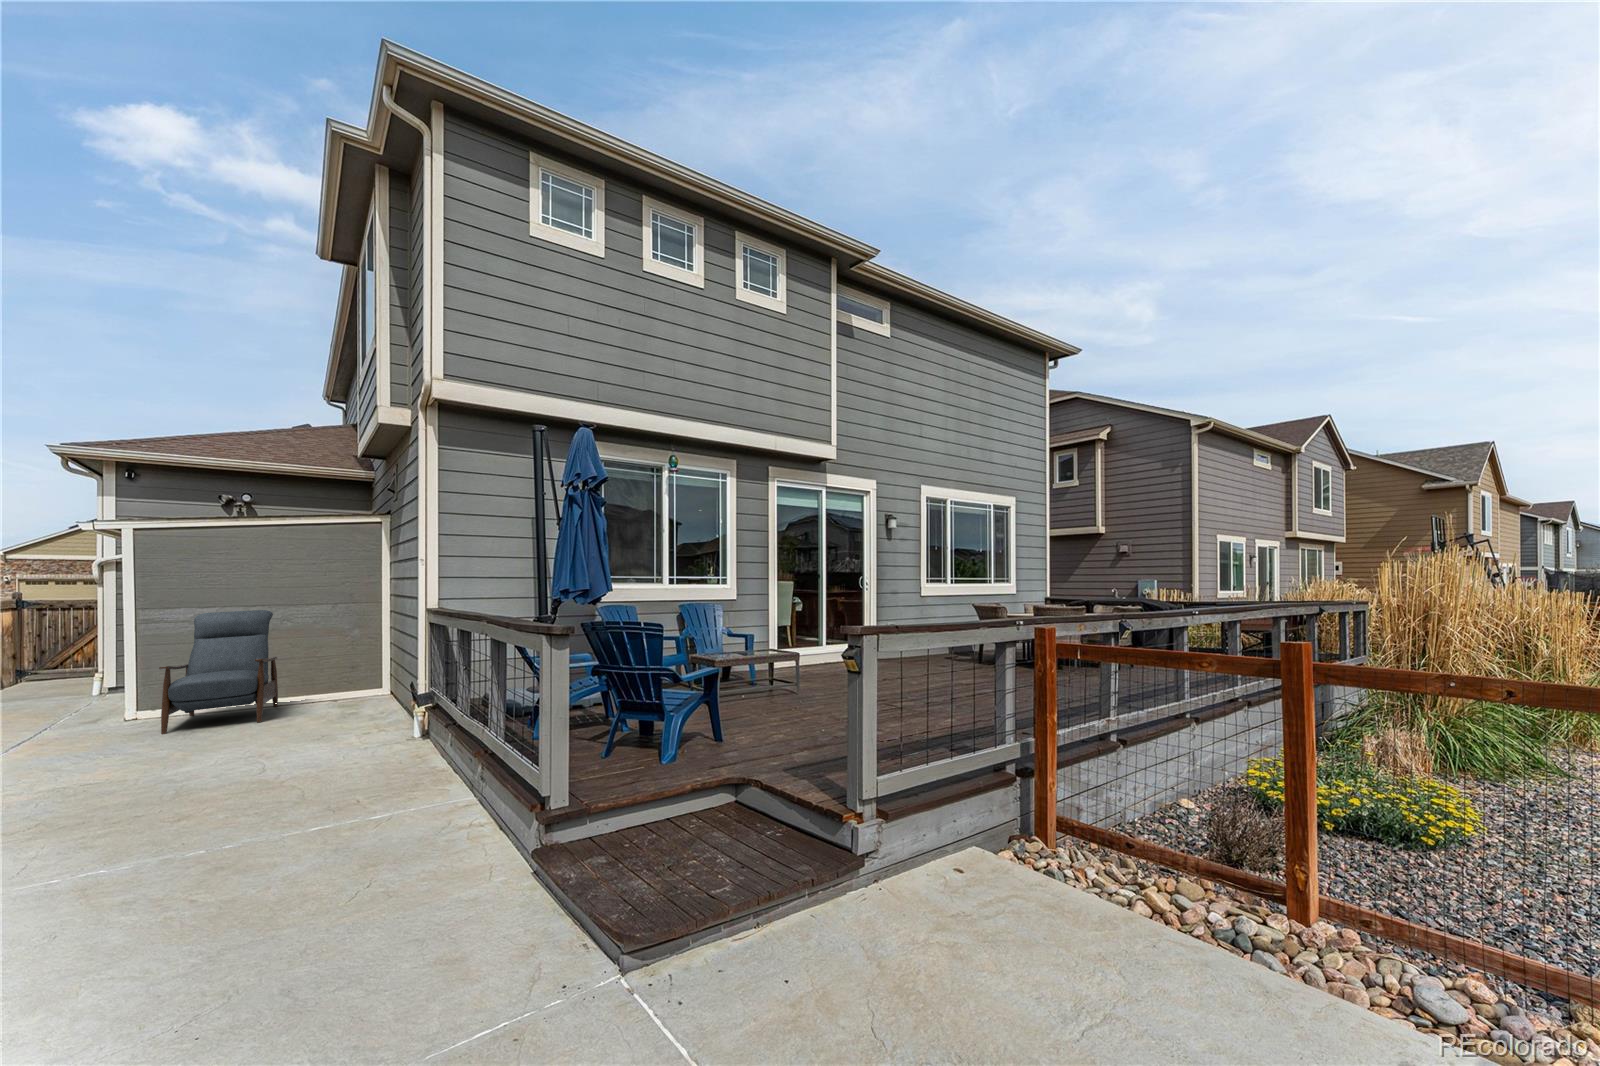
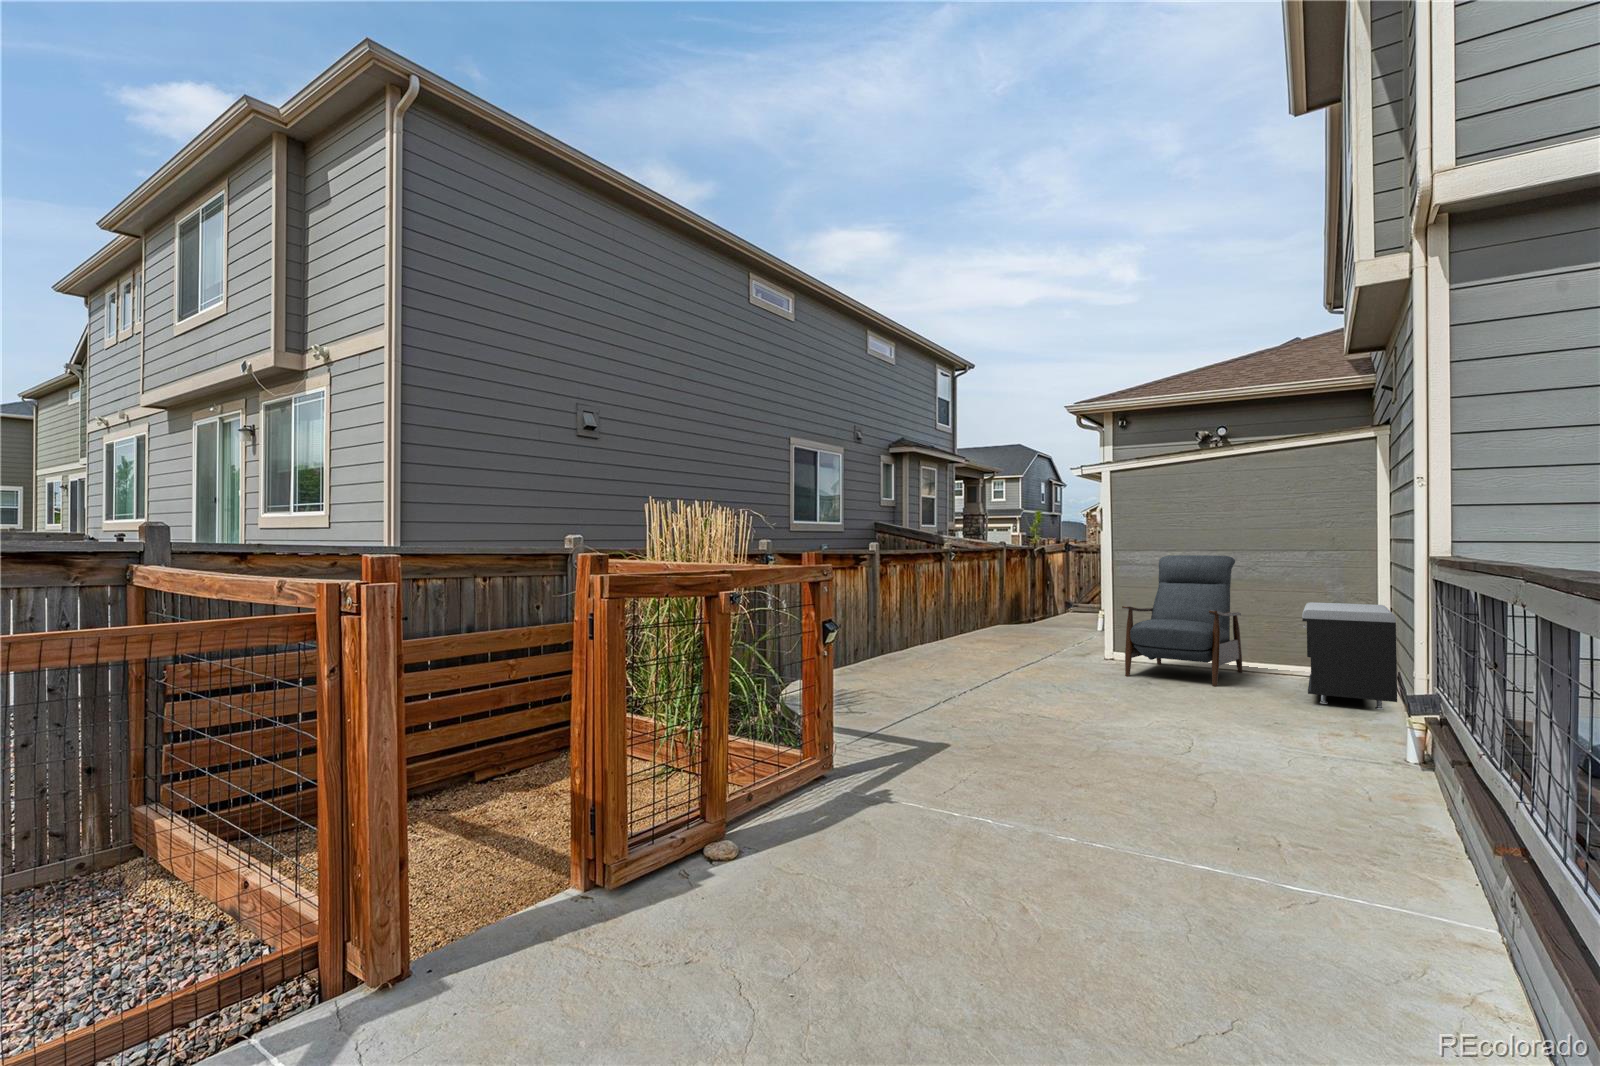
storage bench: none [334,638,400,716] -> present [1302,602,1397,710]

